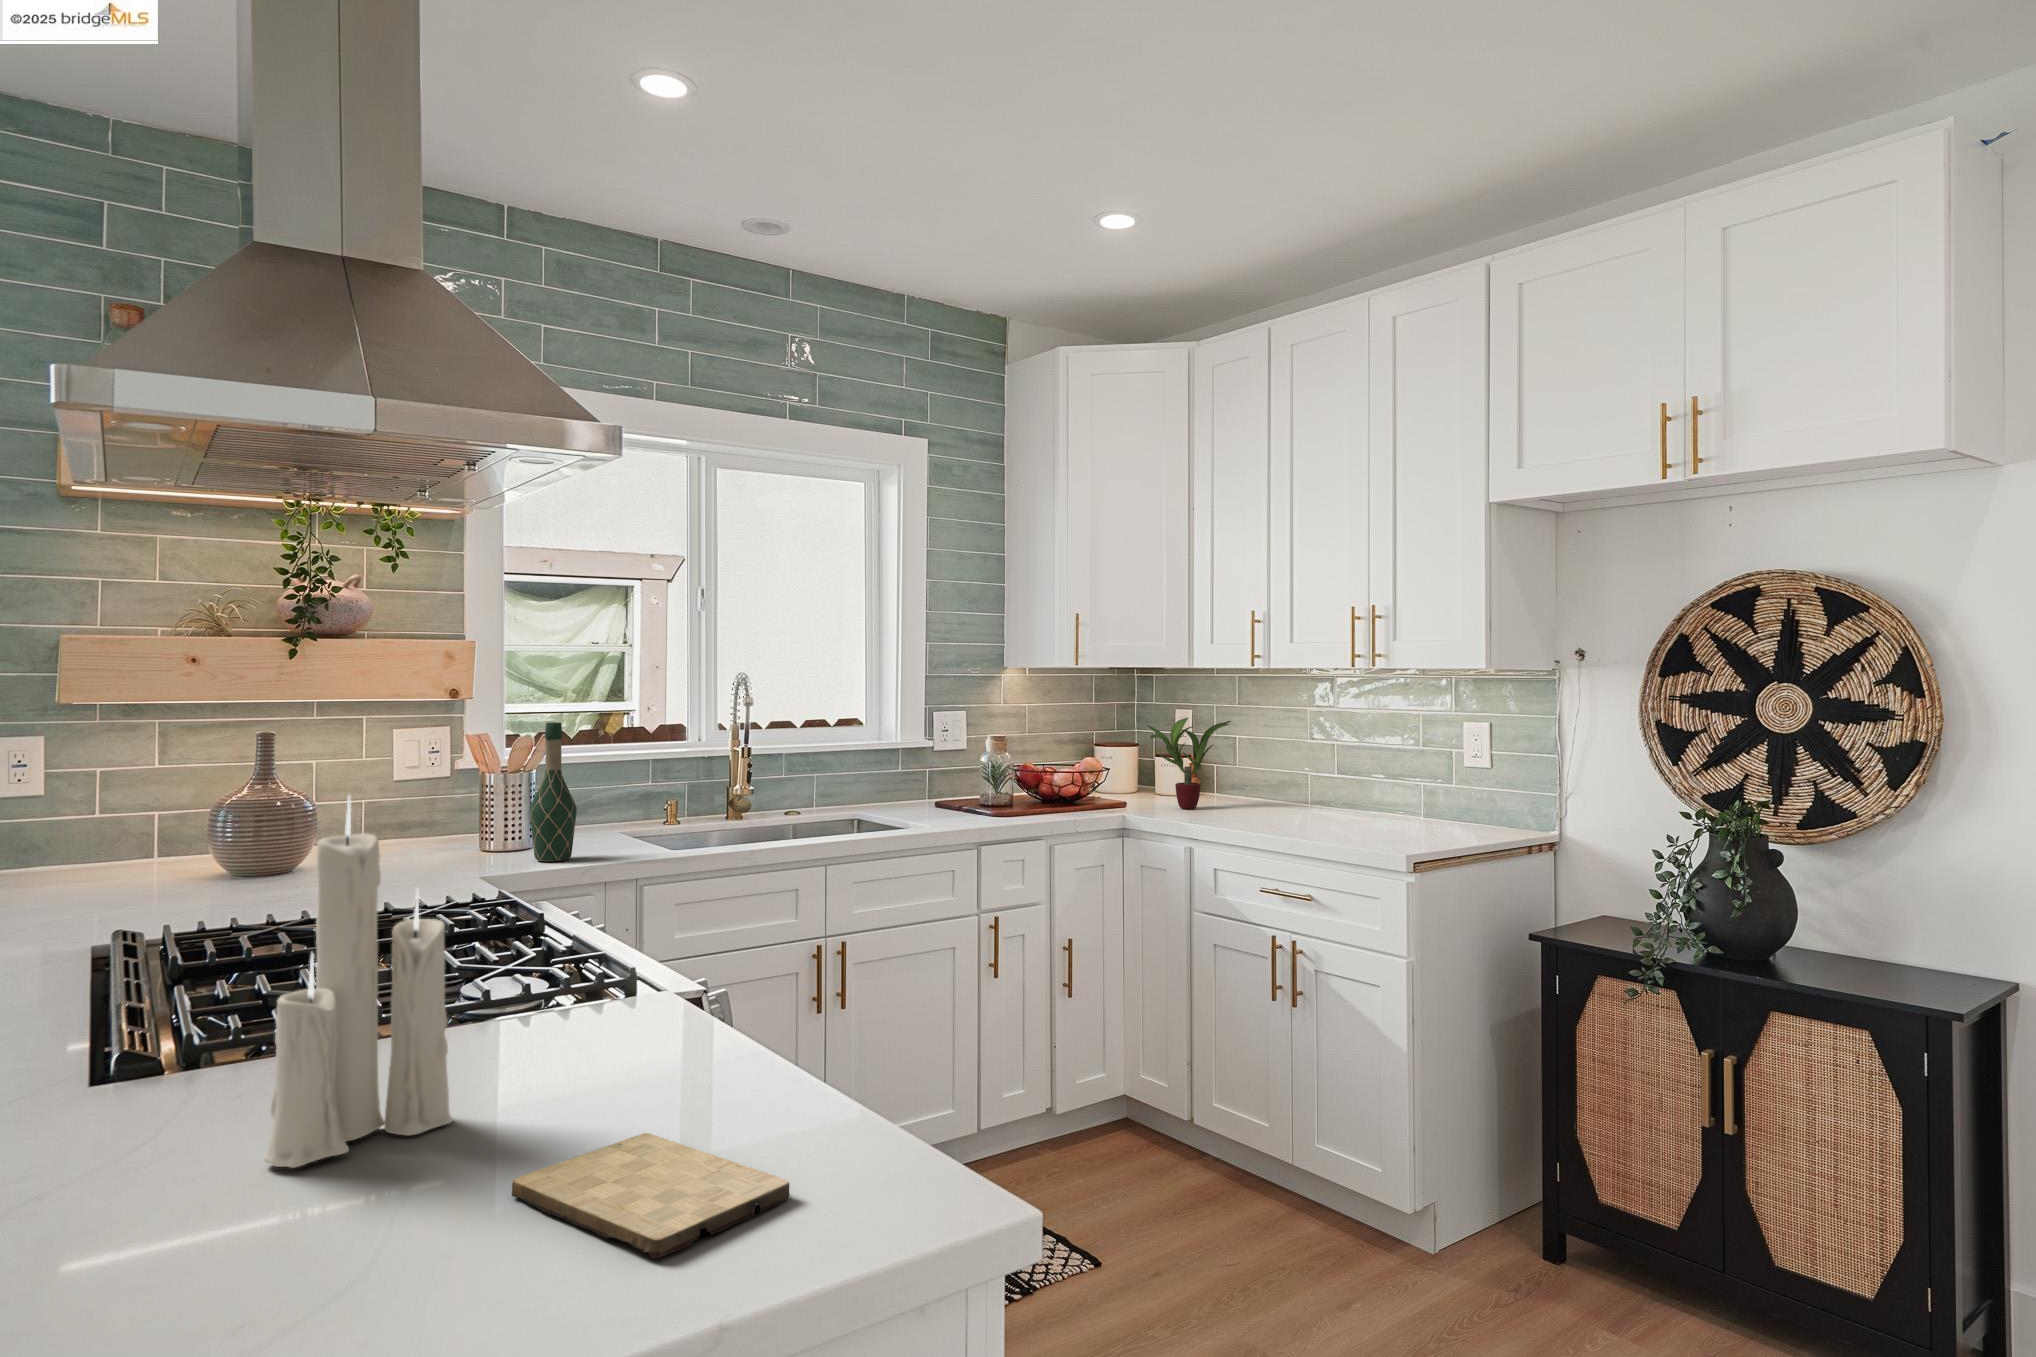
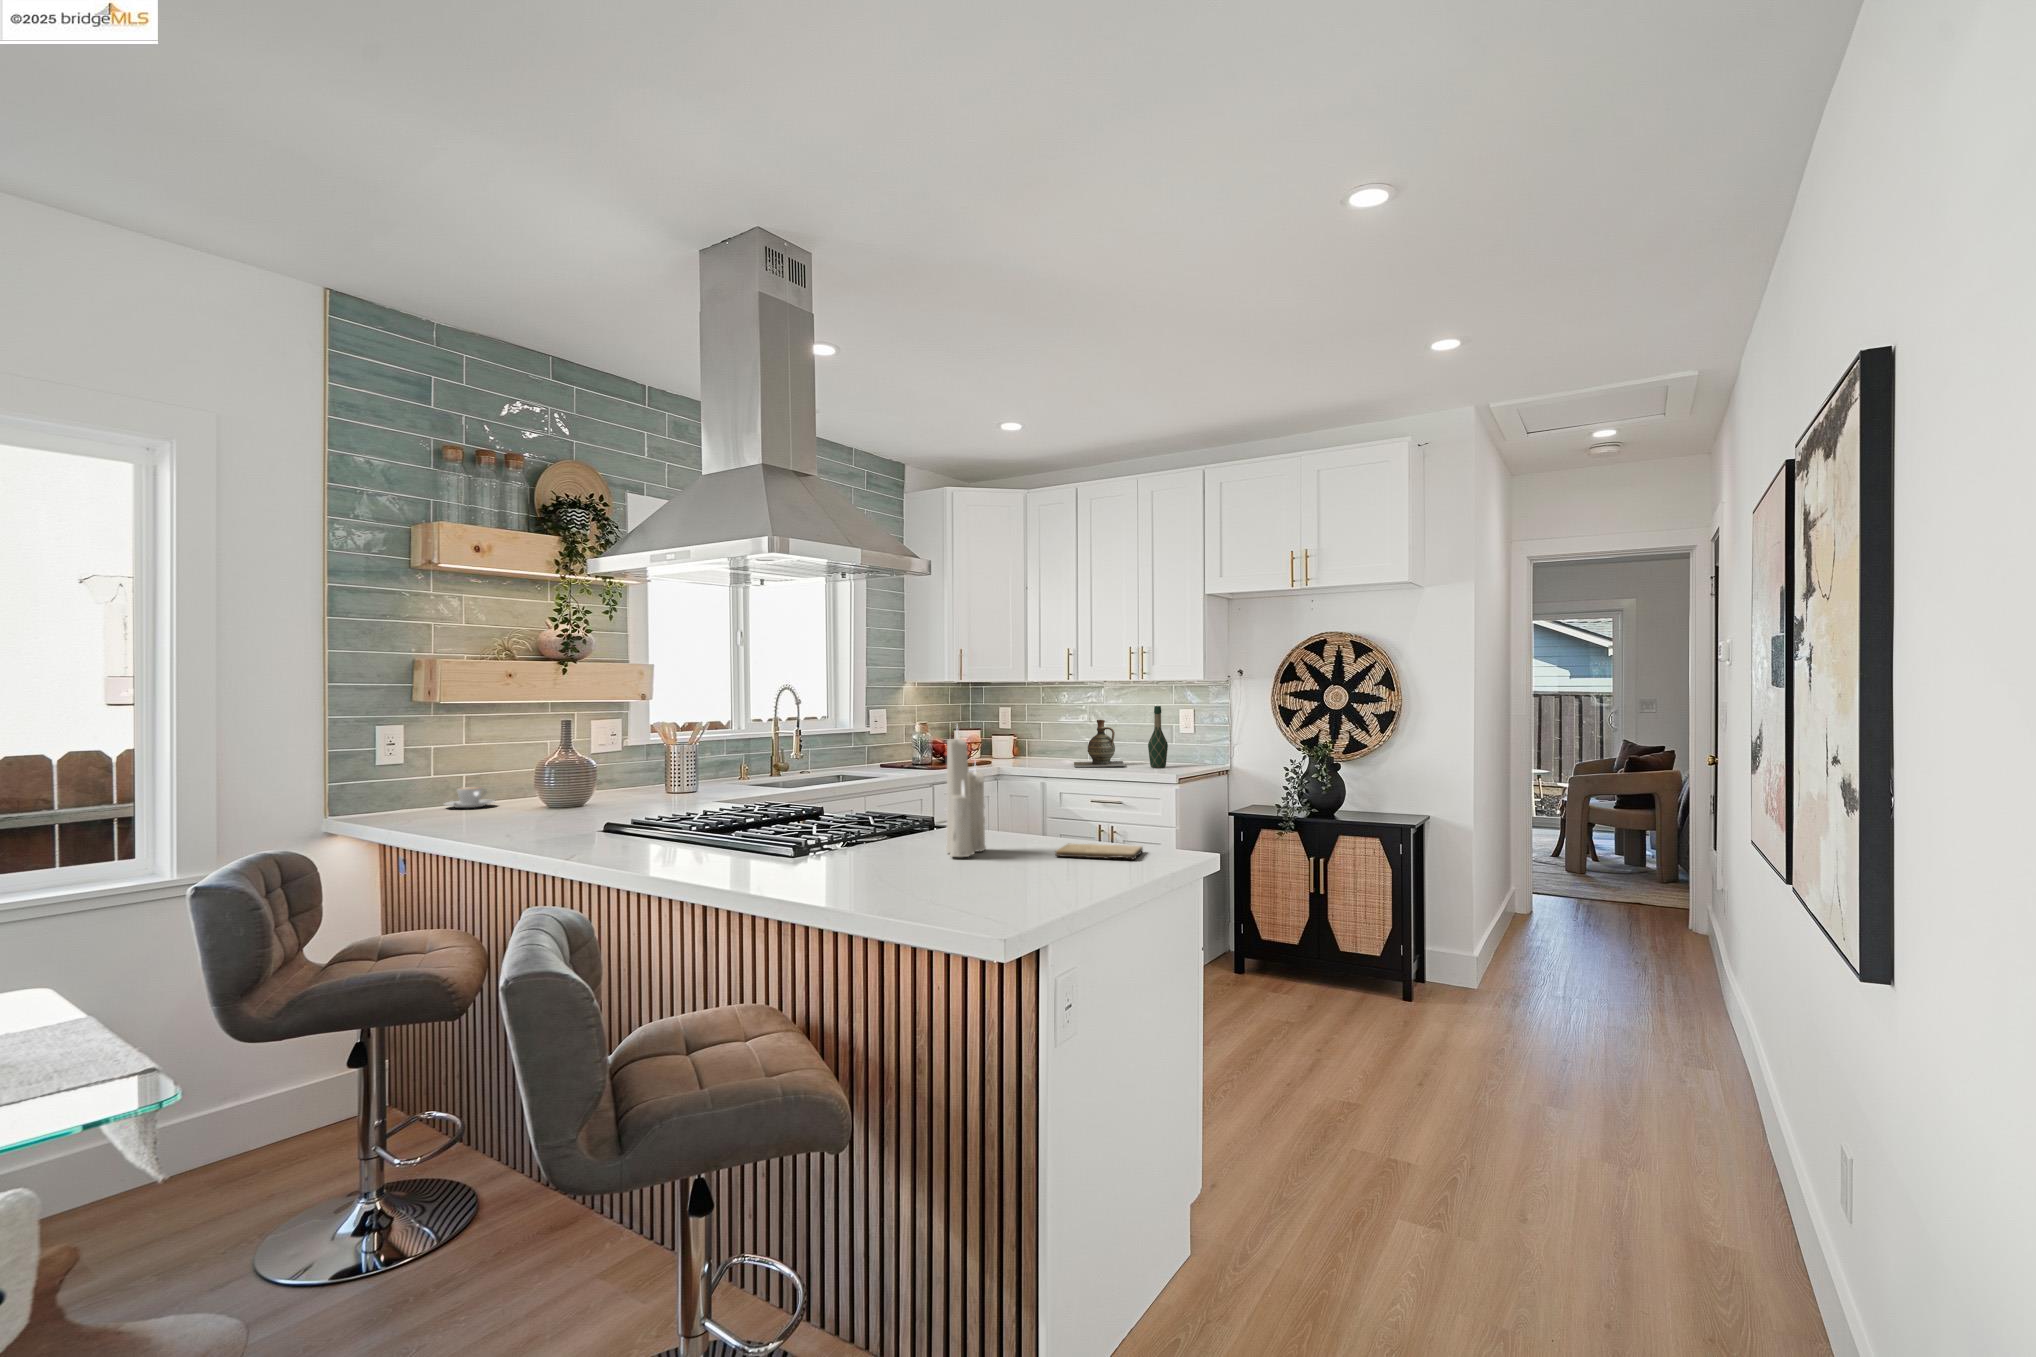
potted plant: present [1147,718,1231,809] -> none [1003,710,1055,762]
wine bottle: present [530,722,577,861] -> present [1148,706,1168,768]
ceramic jug: none [1246,739,1350,827] -> present [1074,720,1125,767]
coffee cup: none [67,837,158,872] -> present [444,787,495,808]

